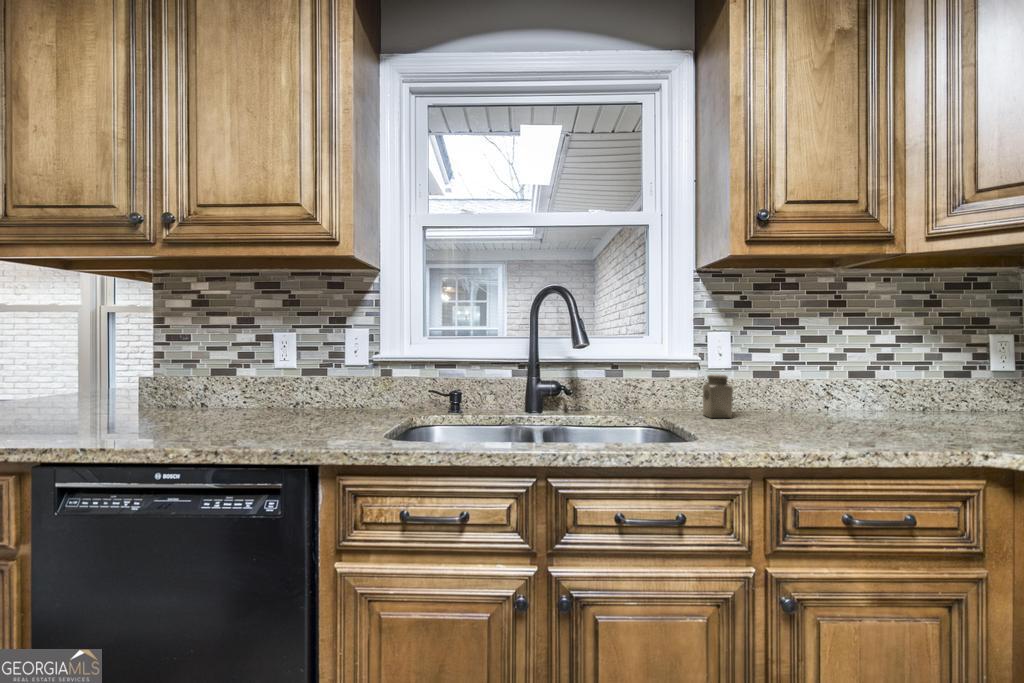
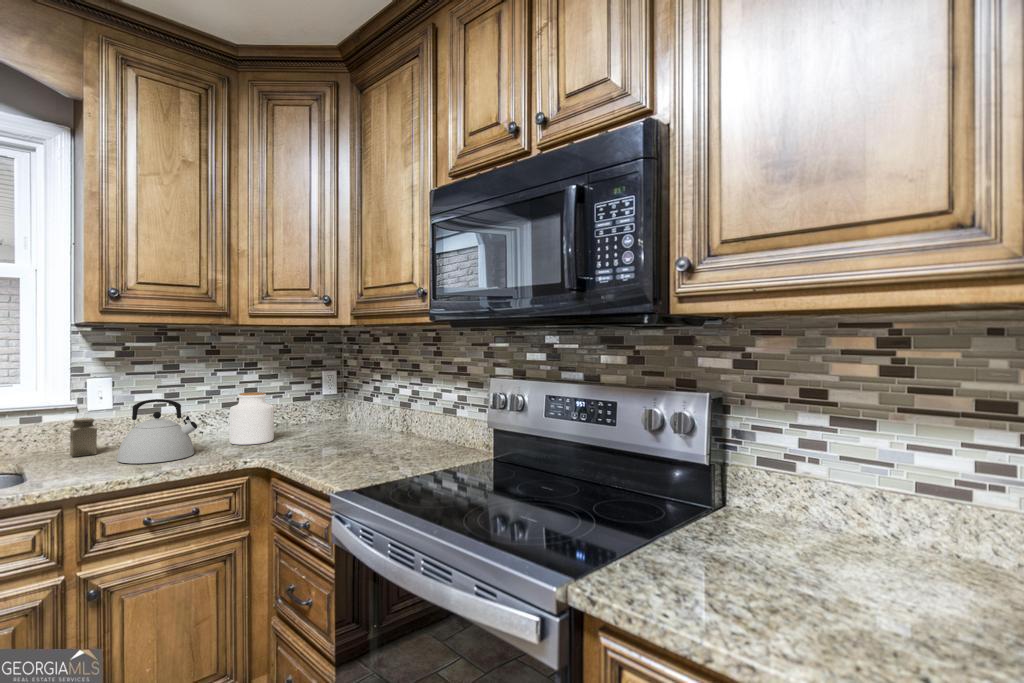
kettle: none [769,354,873,438] -> present [117,399,197,464]
jar: none [891,355,965,430] -> present [229,392,274,445]

